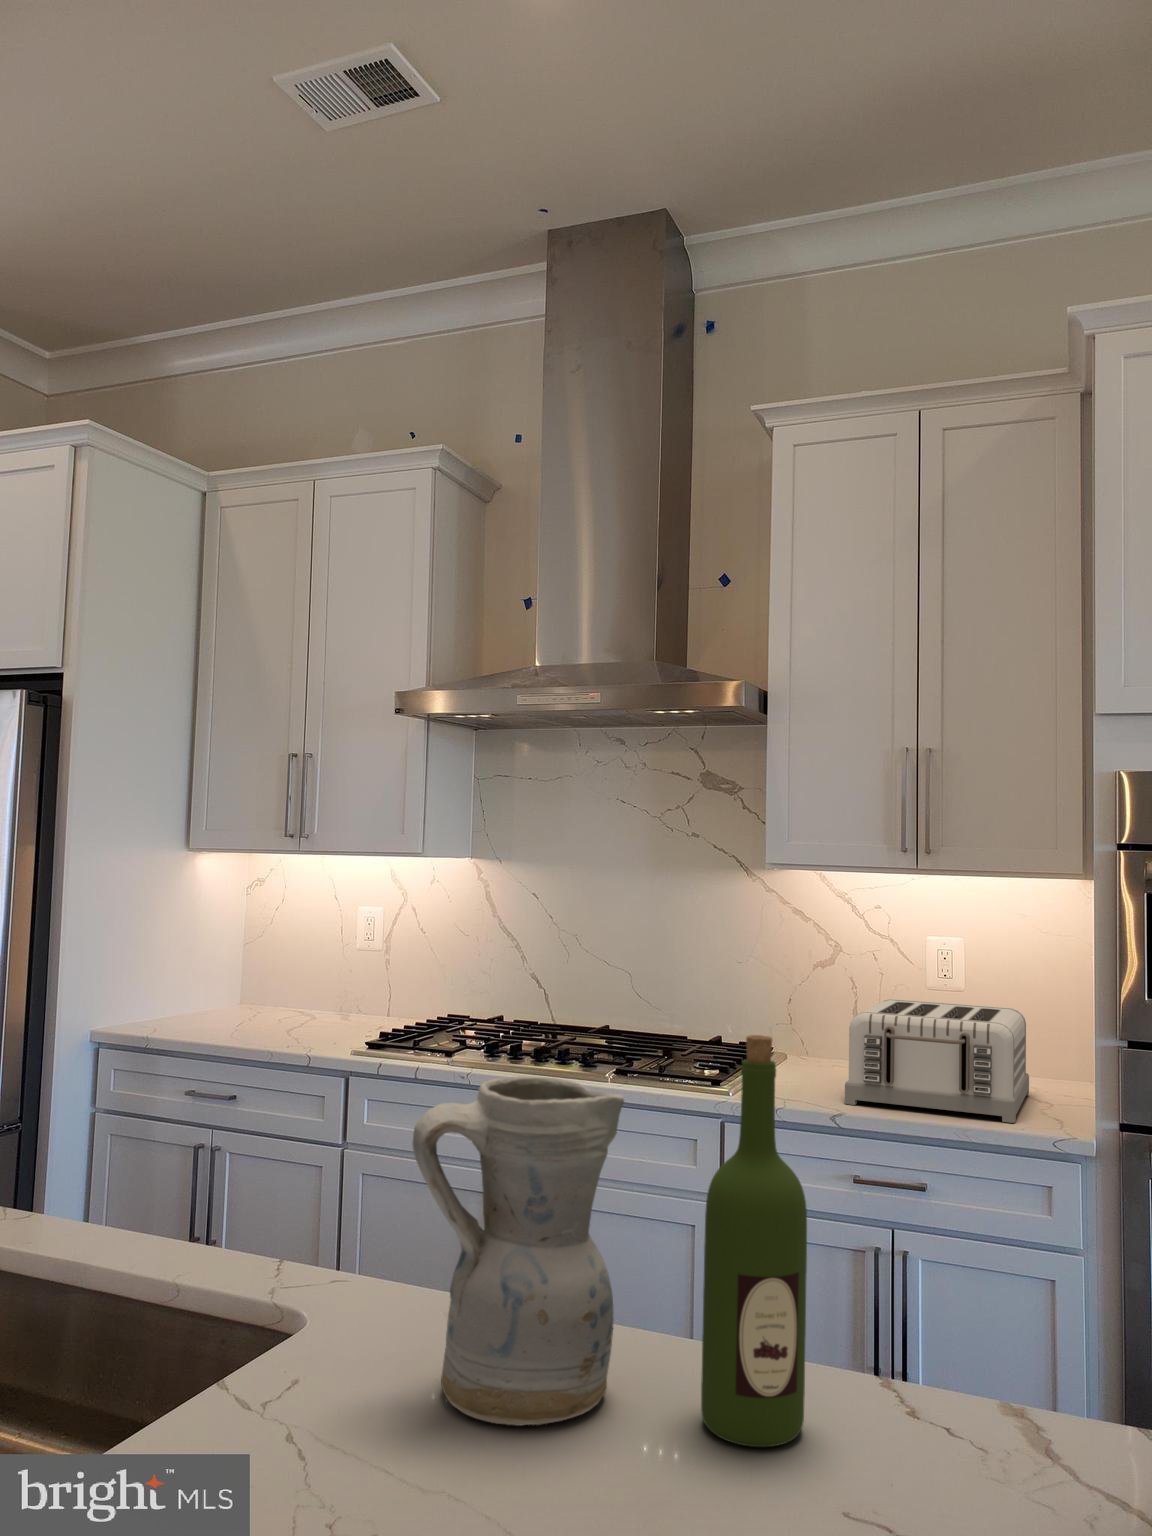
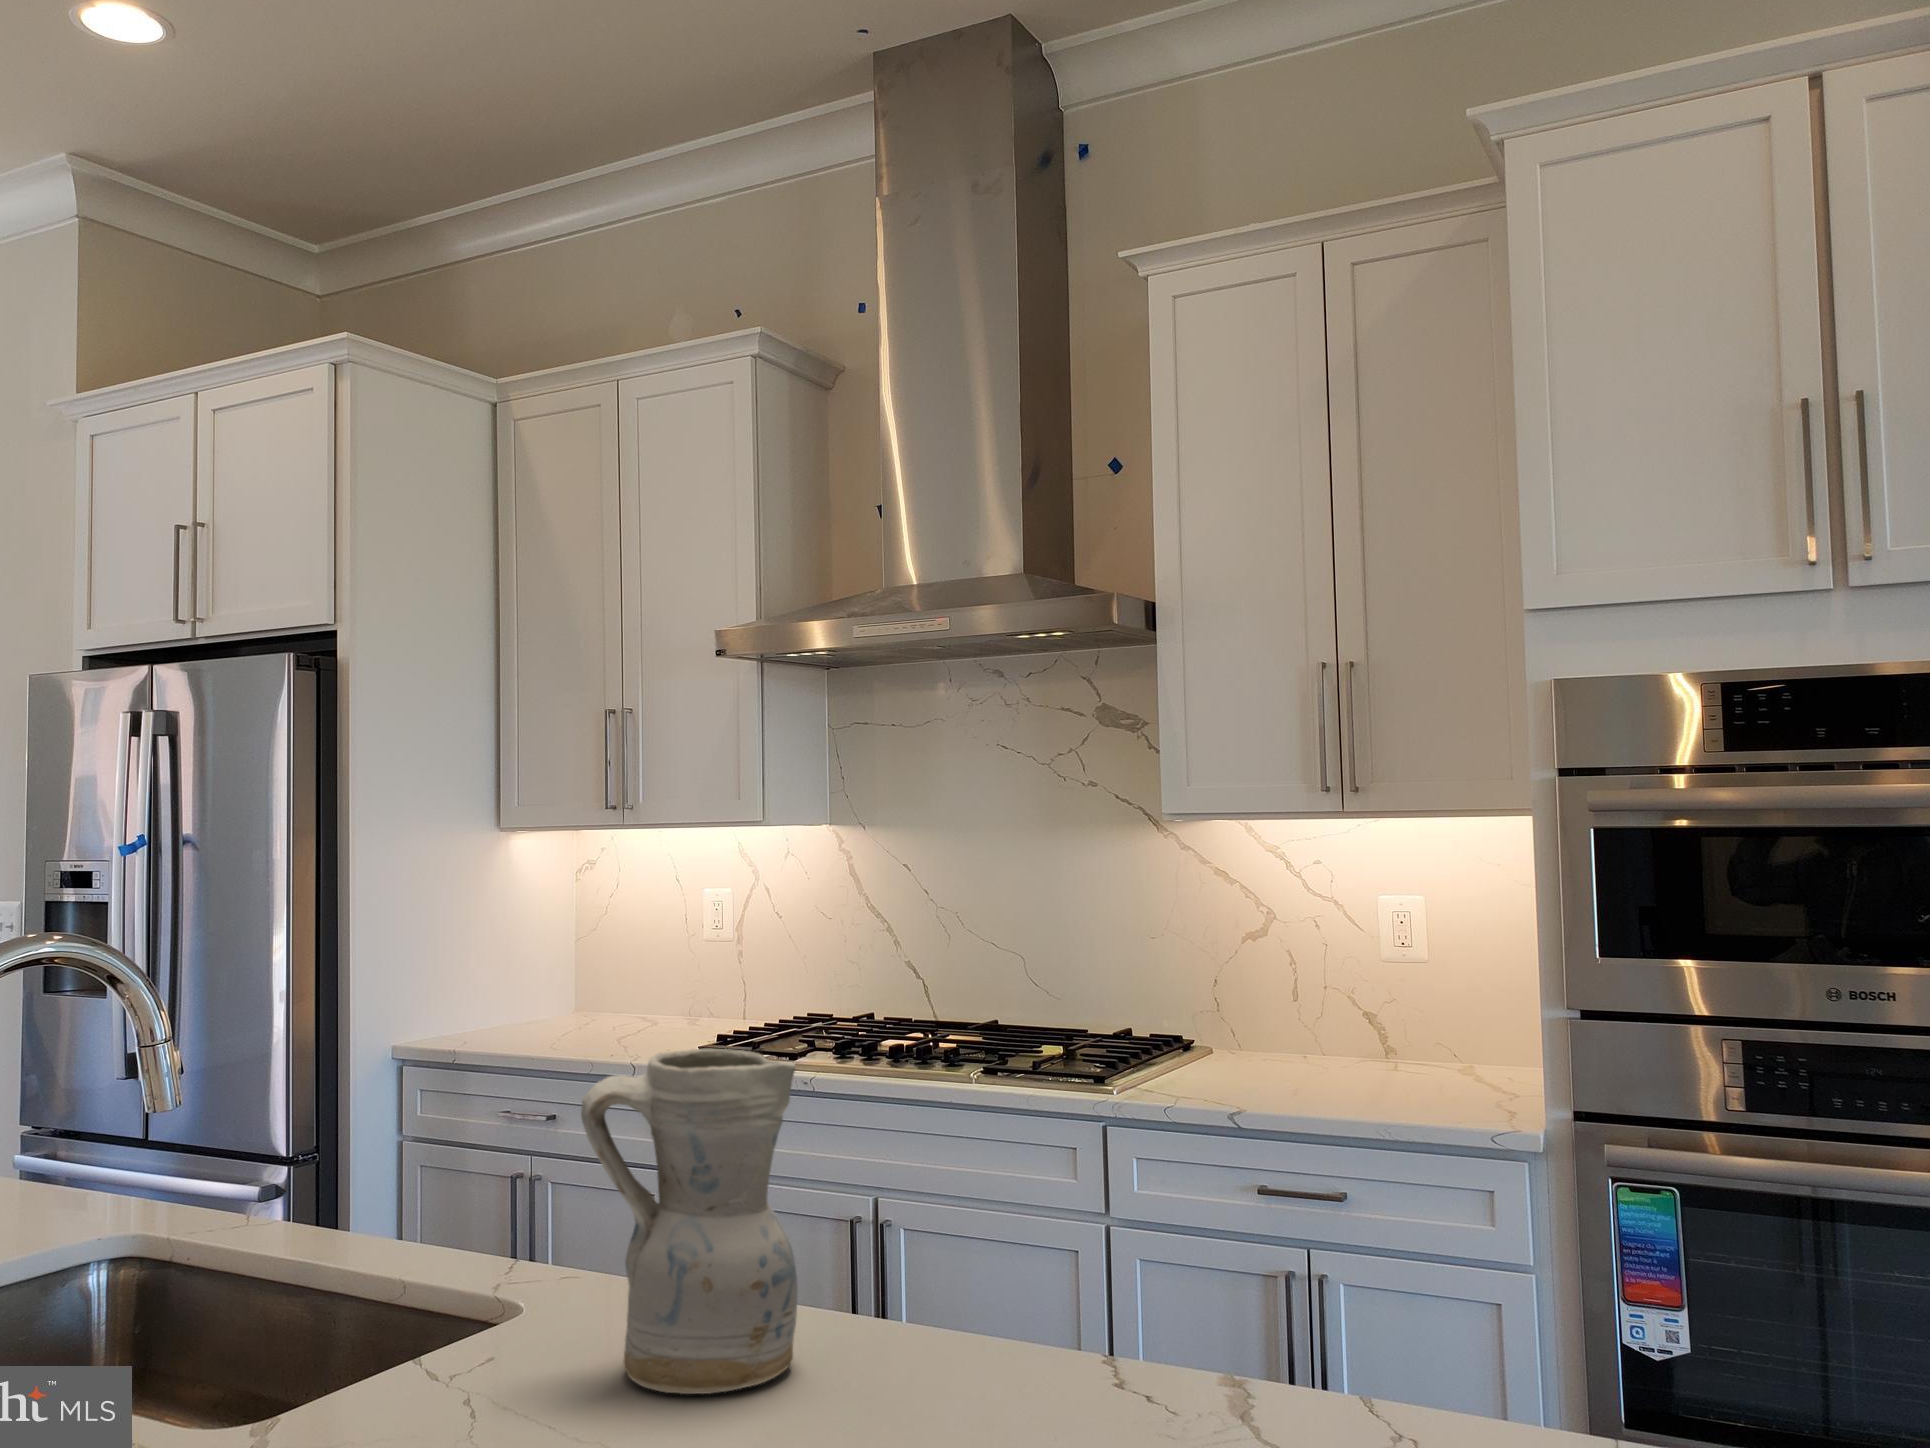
toaster: present [845,999,1029,1123] -> none [1250,973,1494,1115]
wine bottle: present [701,1035,807,1447] -> none [872,995,978,1411]

